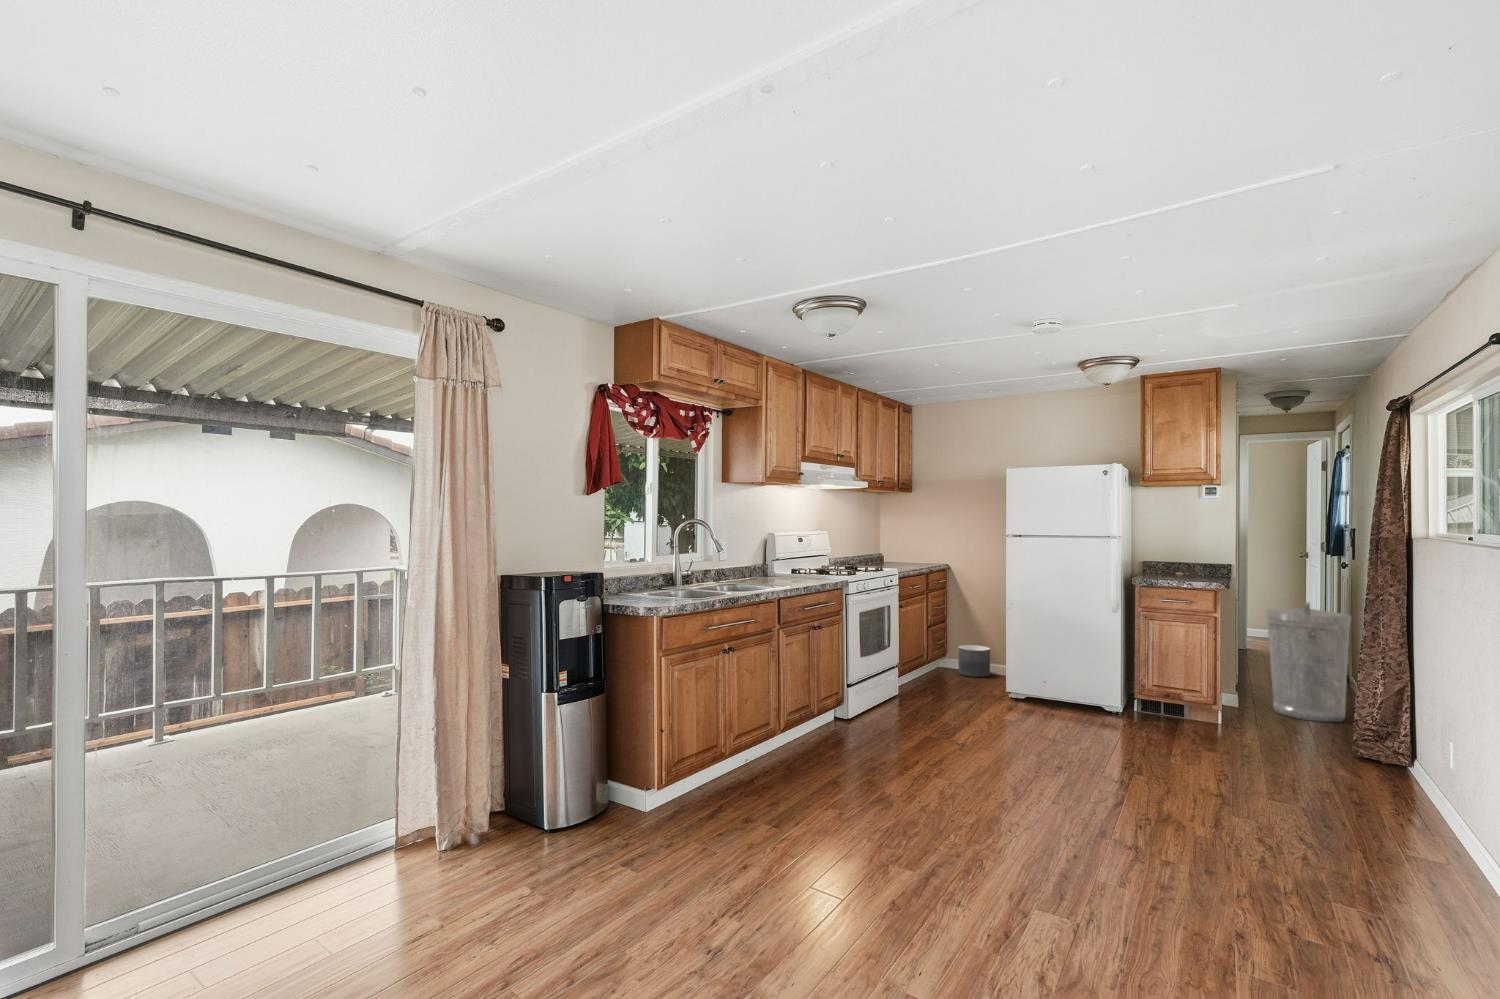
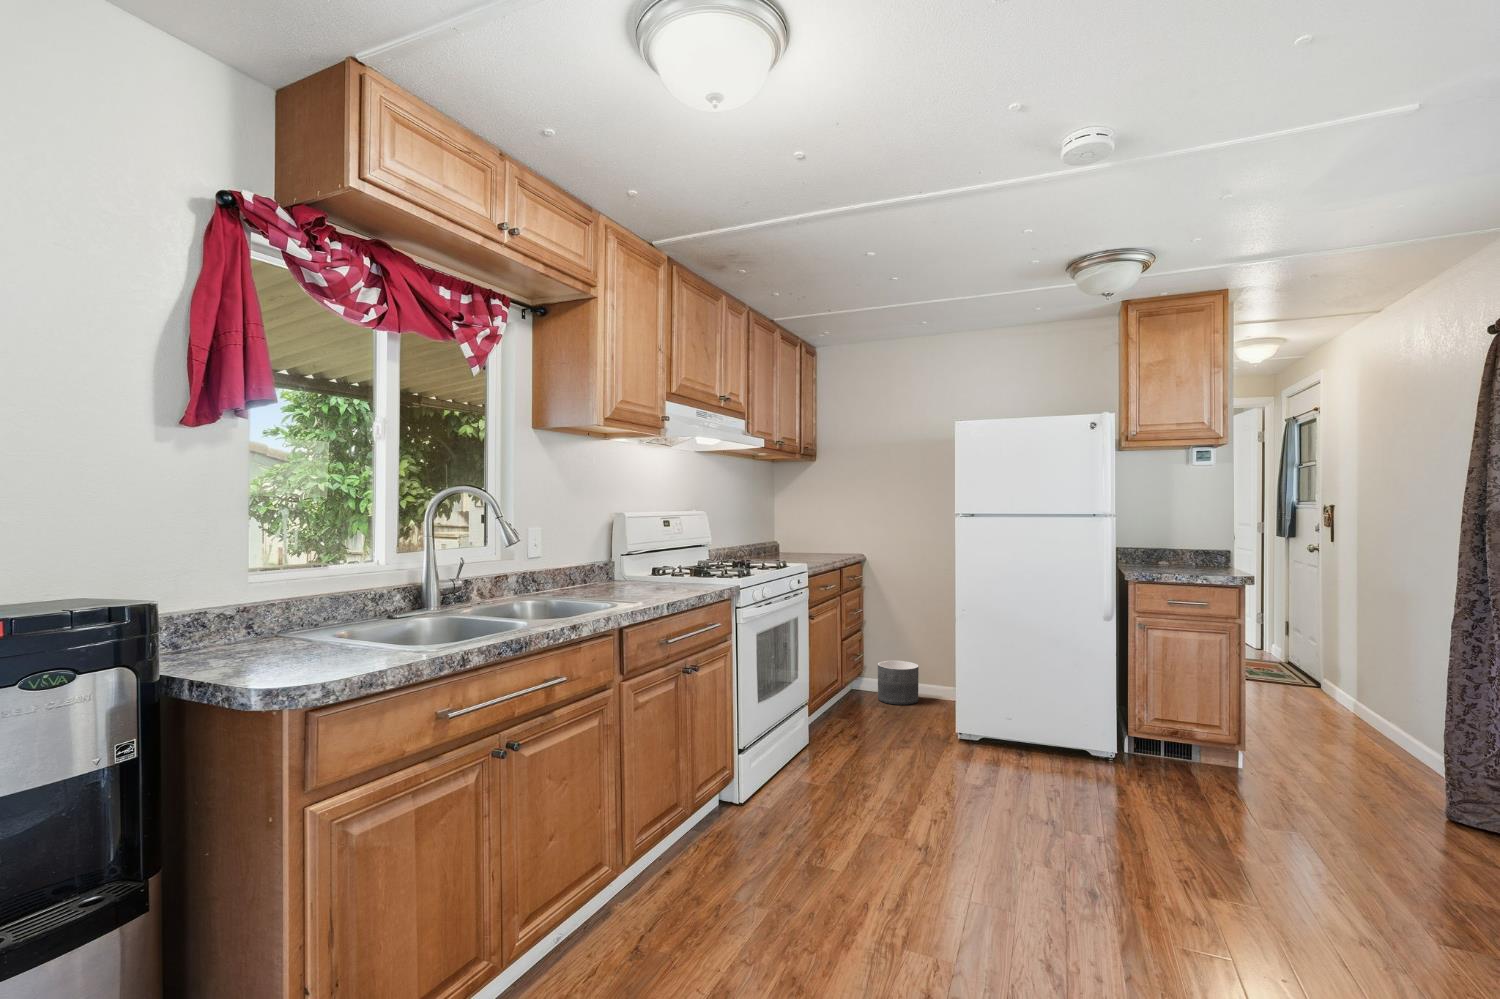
trash can: present [1266,602,1351,722] -> none [1277,598,1394,758]

